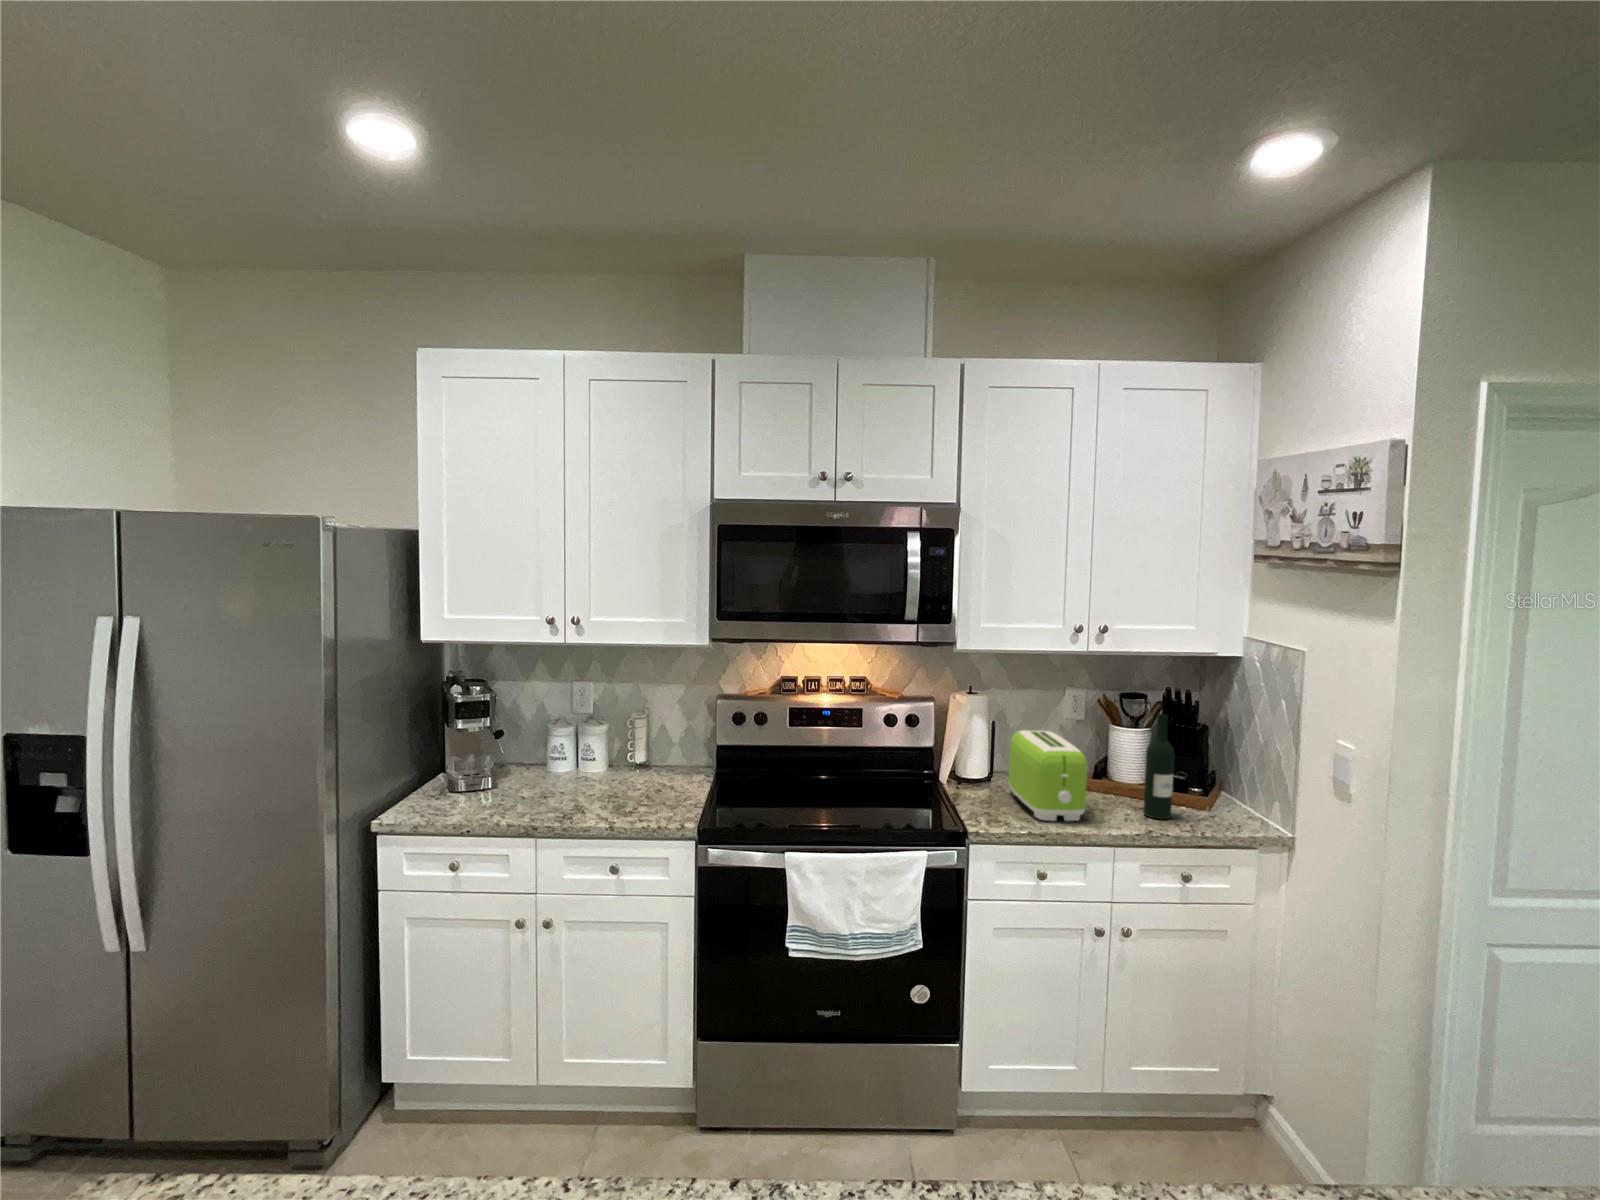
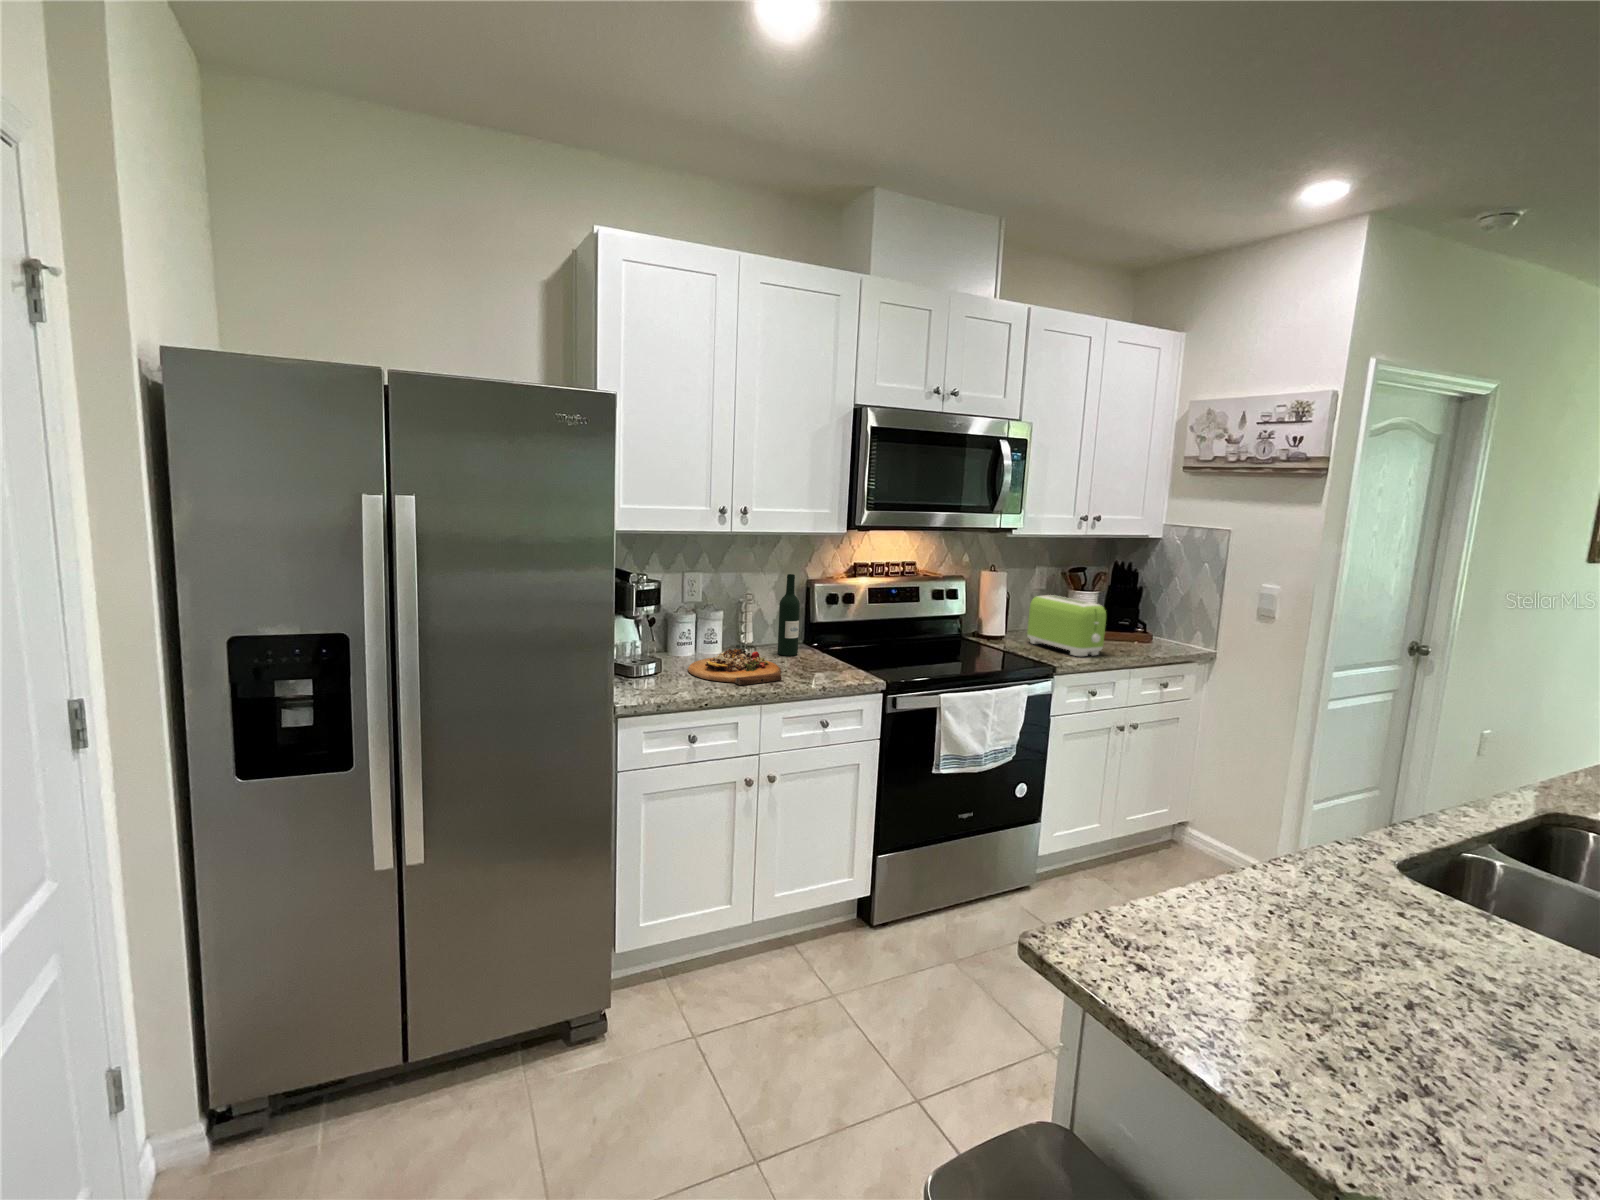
wine bottle: present [1143,714,1174,819] -> present [778,574,800,656]
cutting board: none [520,770,627,814] -> present [688,649,782,685]

